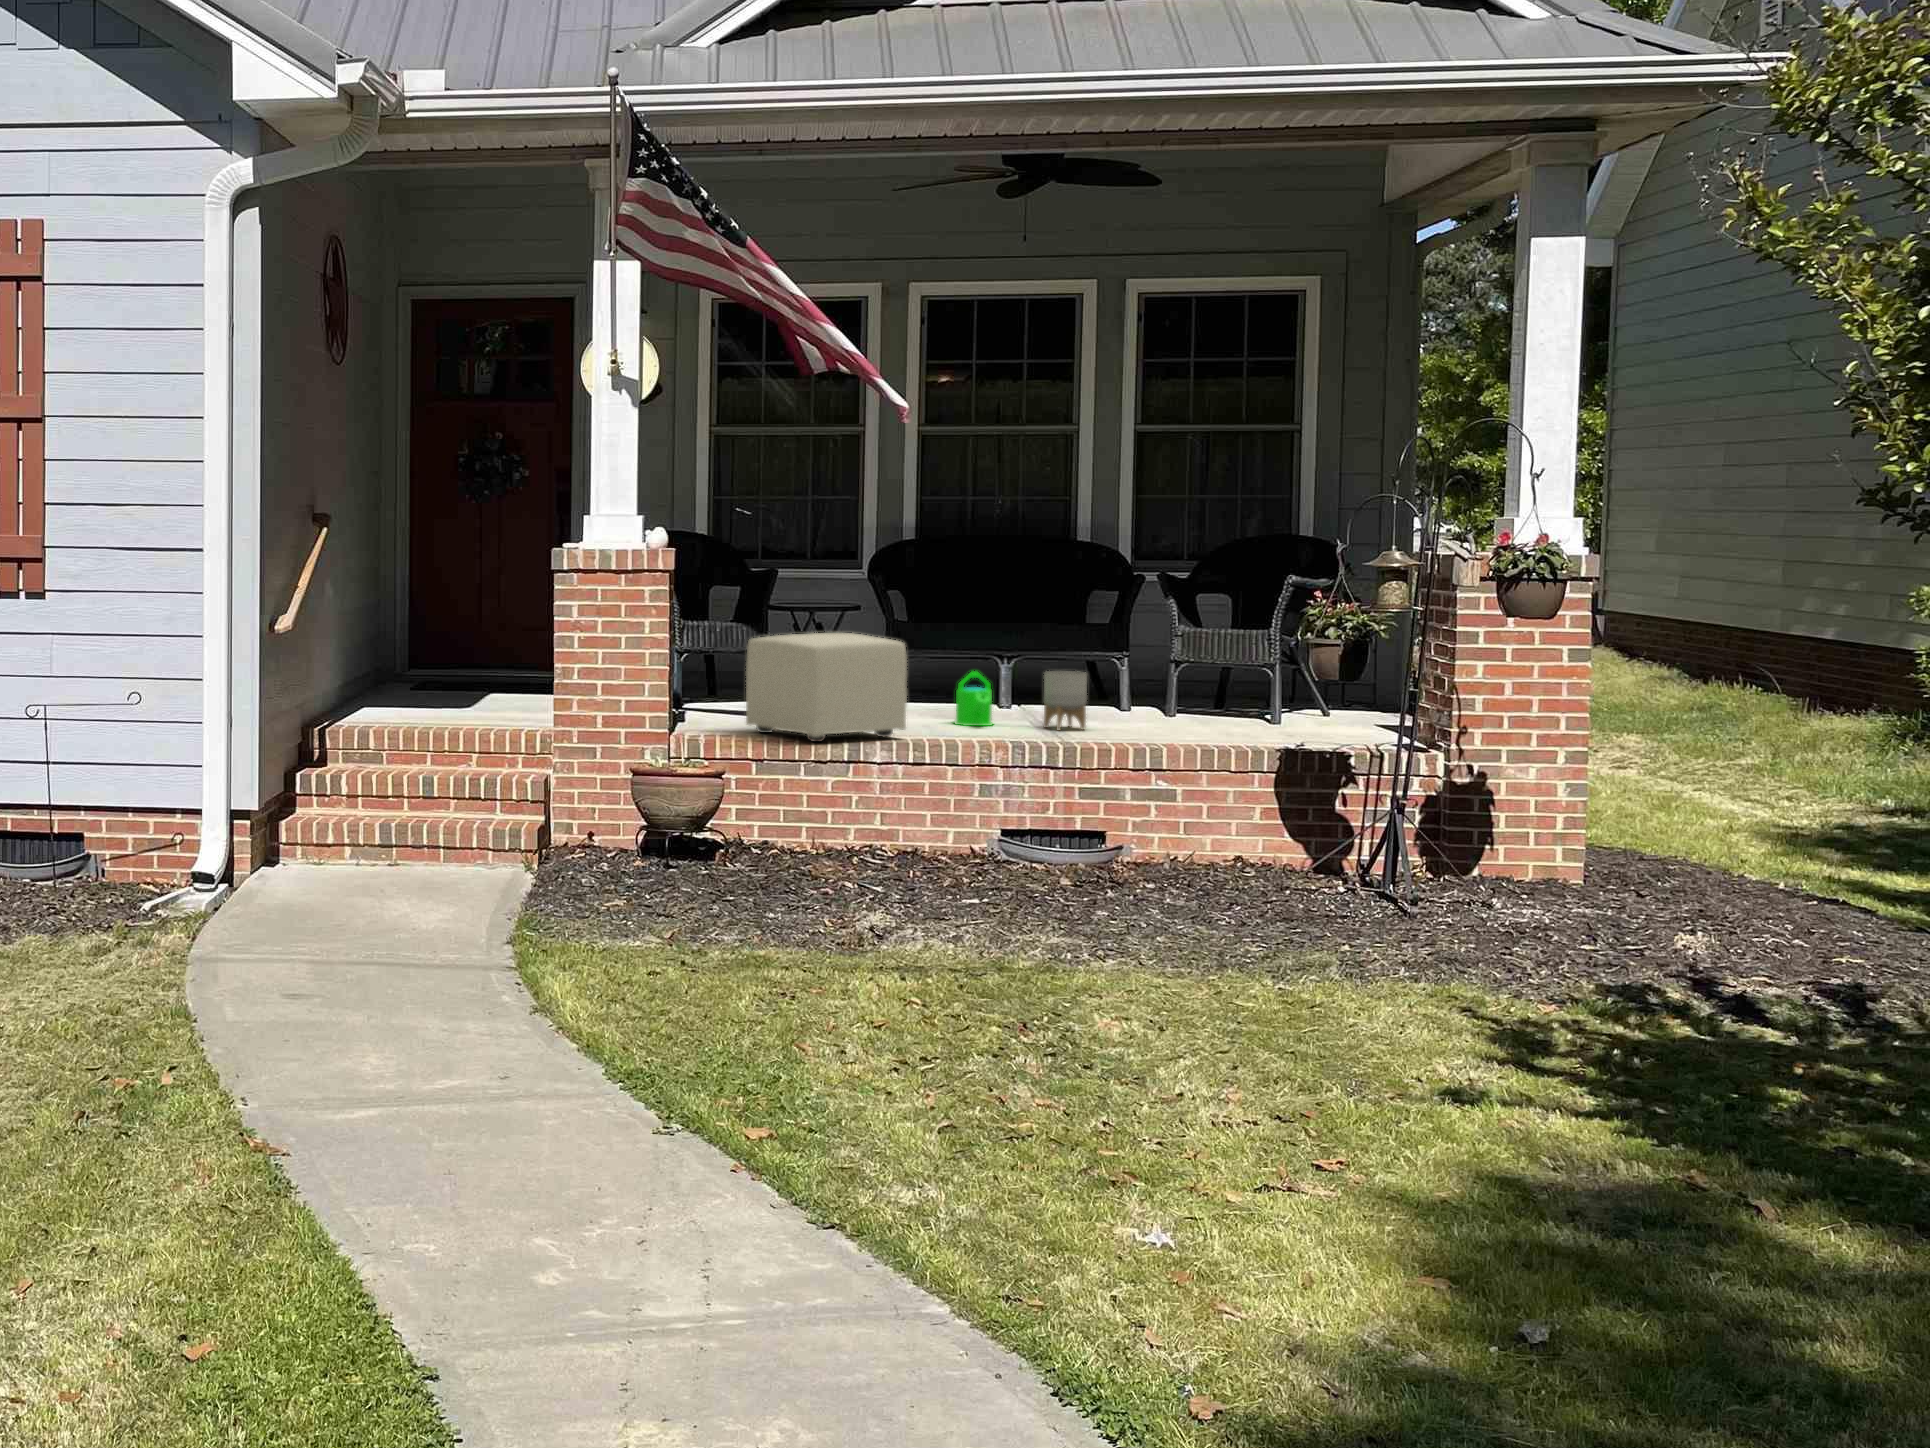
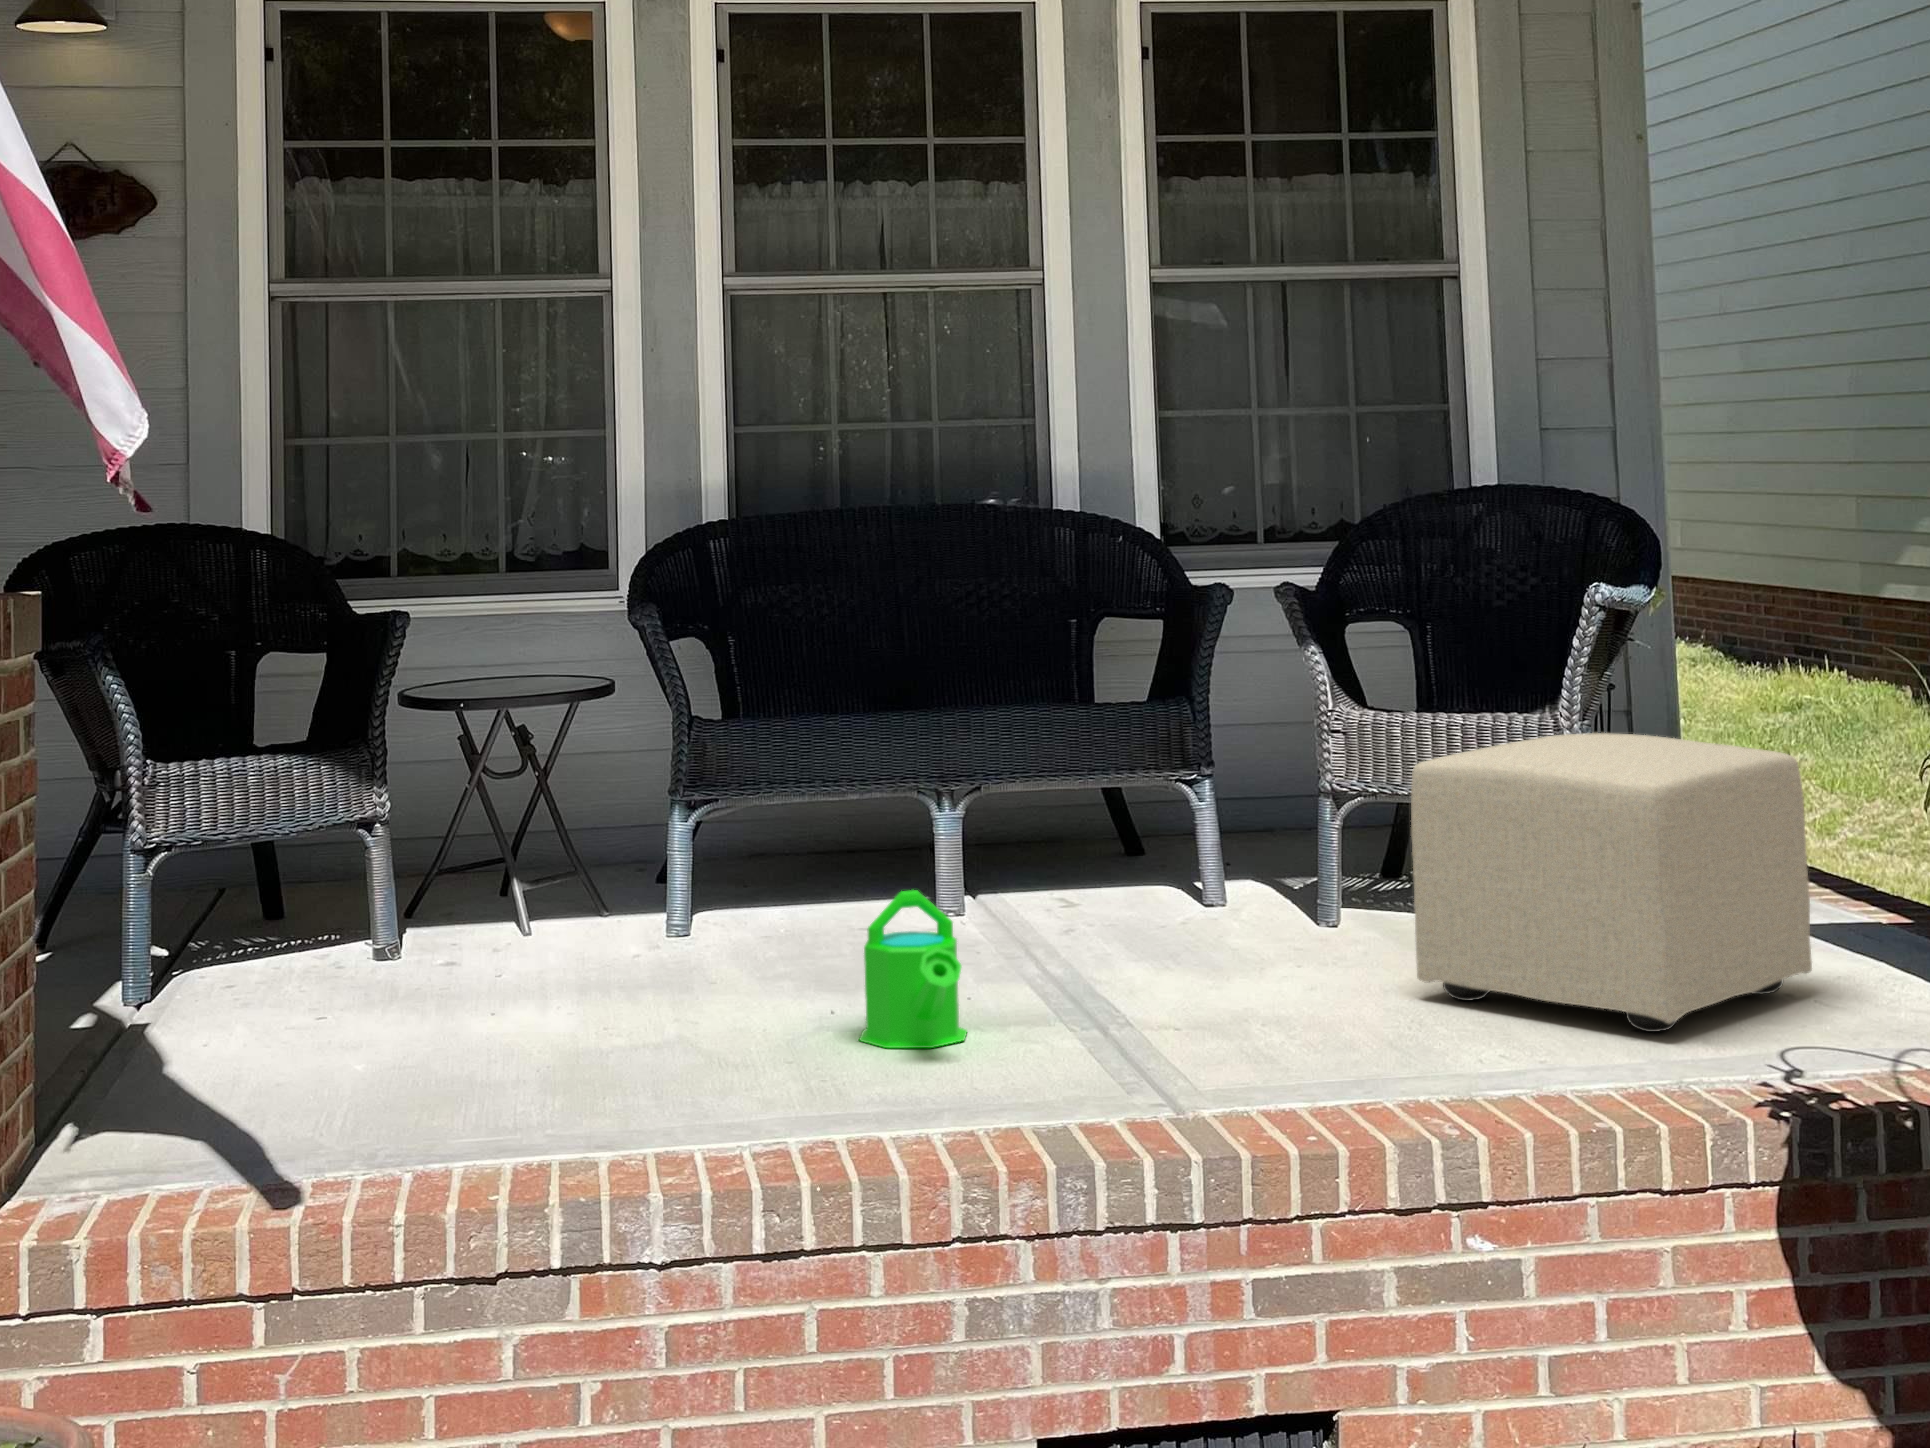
ottoman: present [746,633,907,742] -> present [1411,733,1812,1032]
planter: present [1044,671,1087,730] -> none [1093,876,1209,1053]

